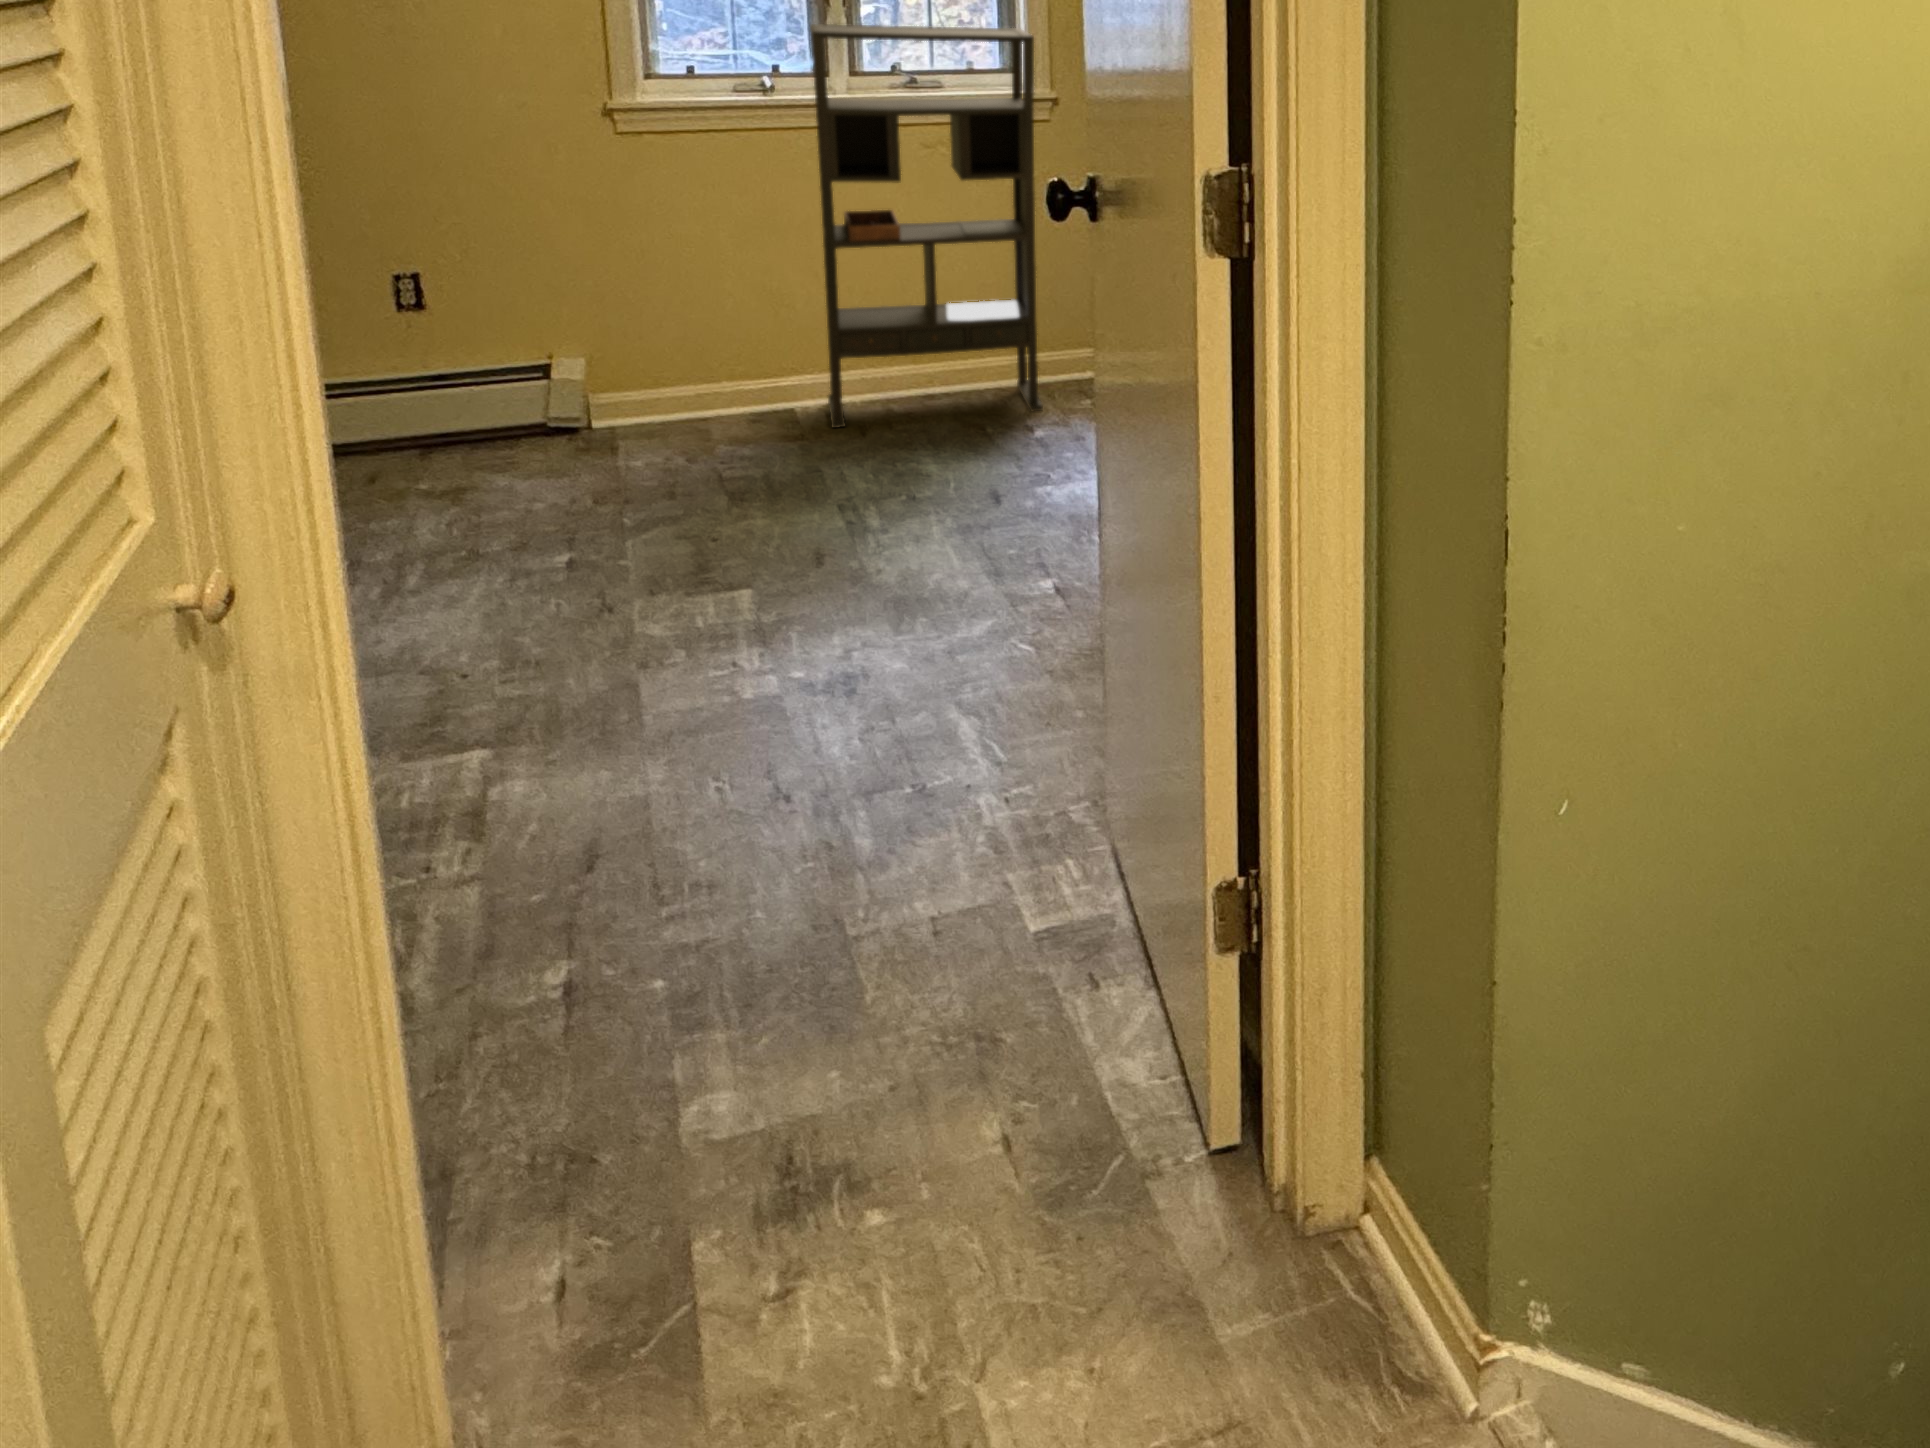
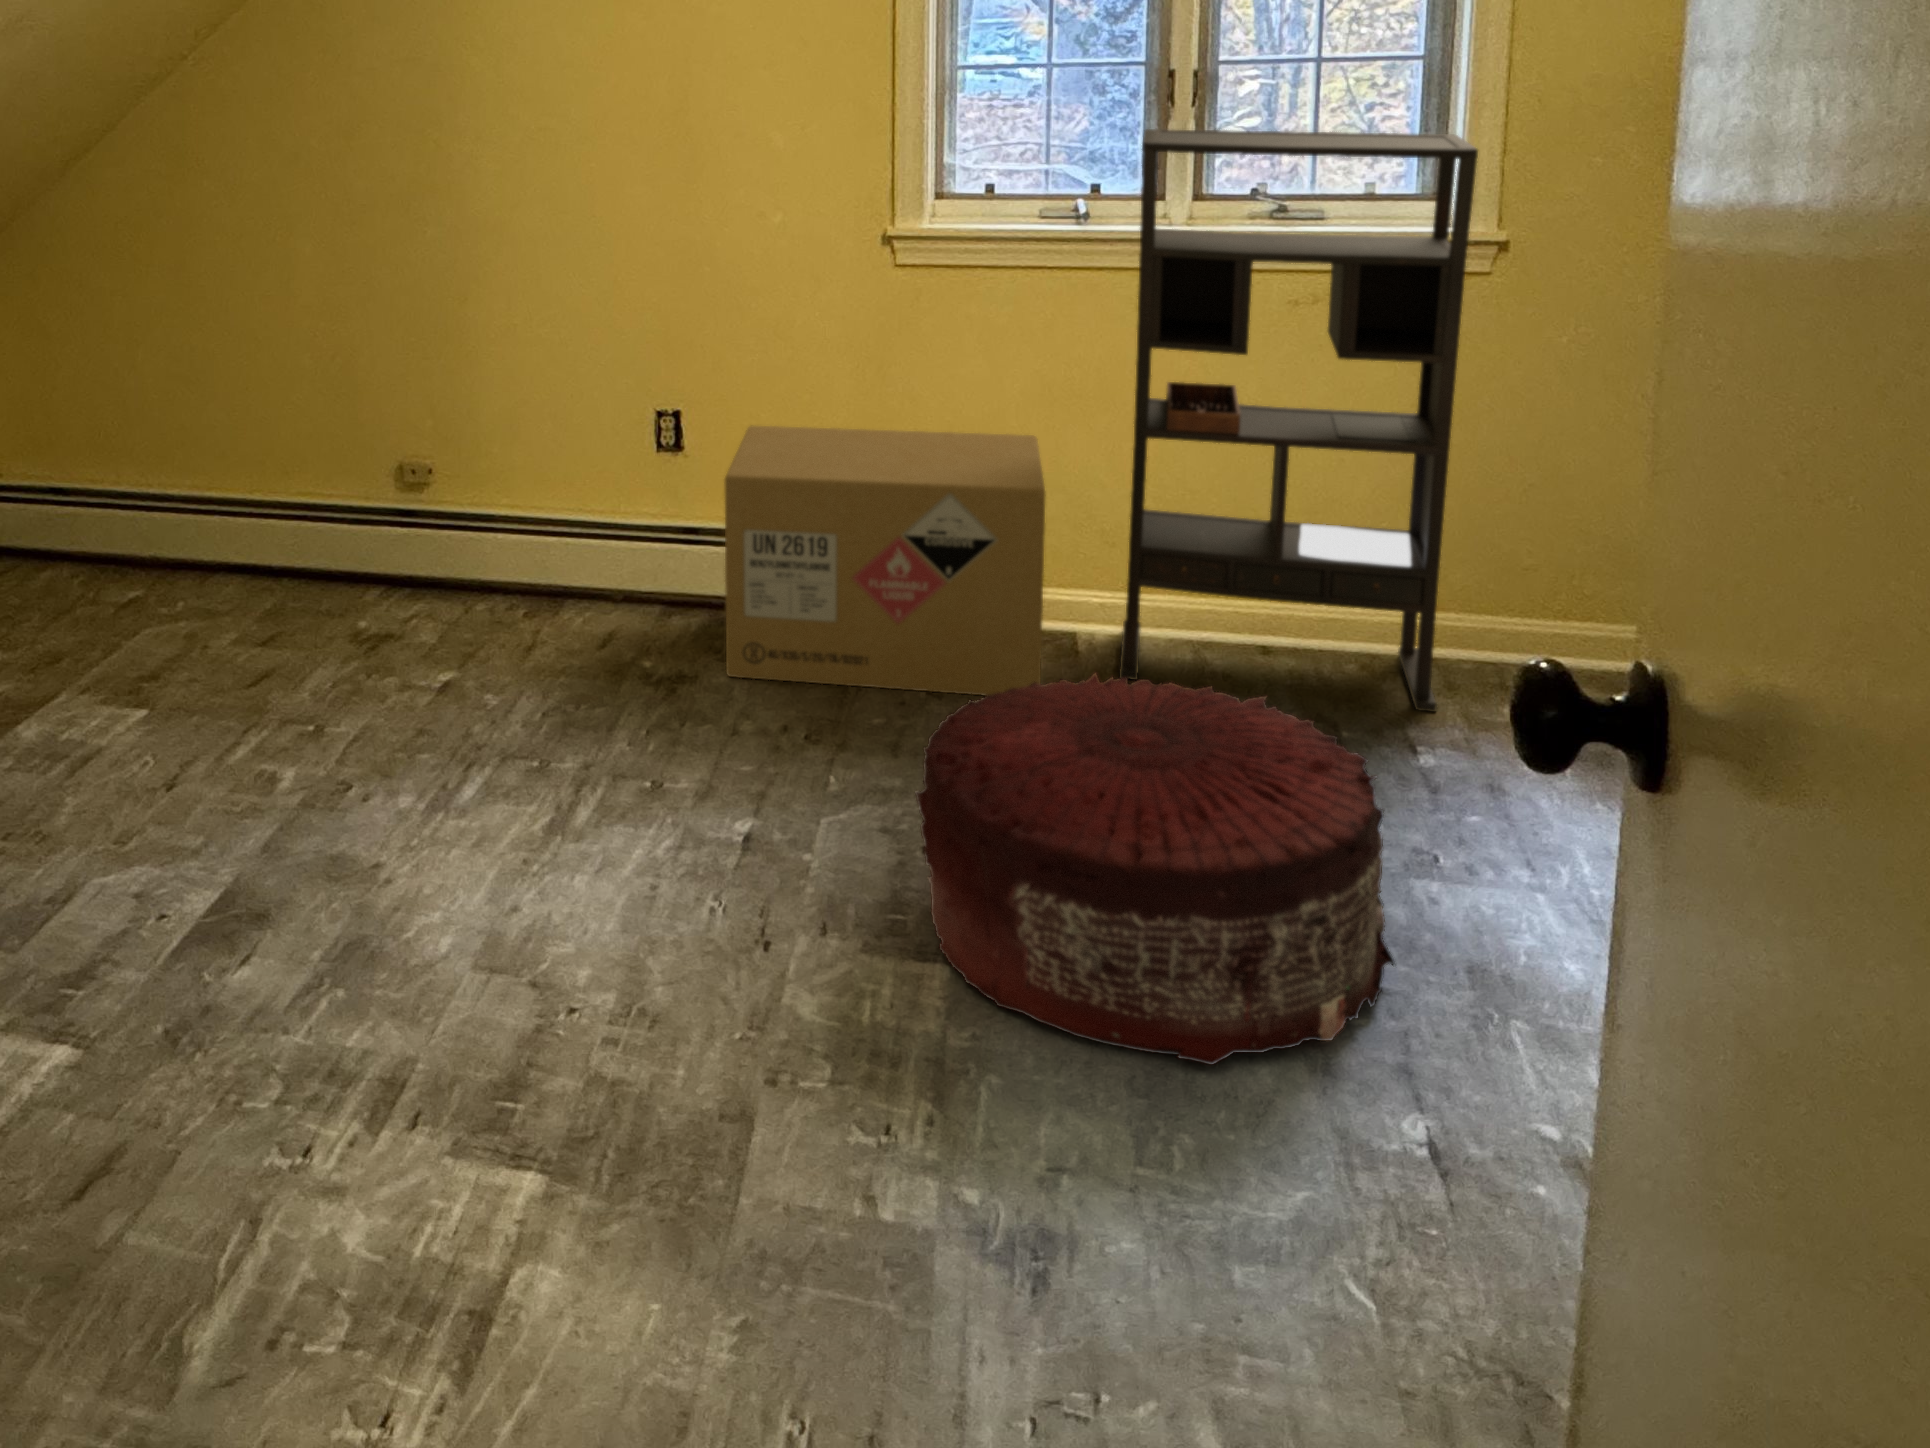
cardboard box: none [489,261,776,480] -> present [724,426,1046,696]
pouf: none [712,384,1031,597] -> present [915,673,1395,1065]

